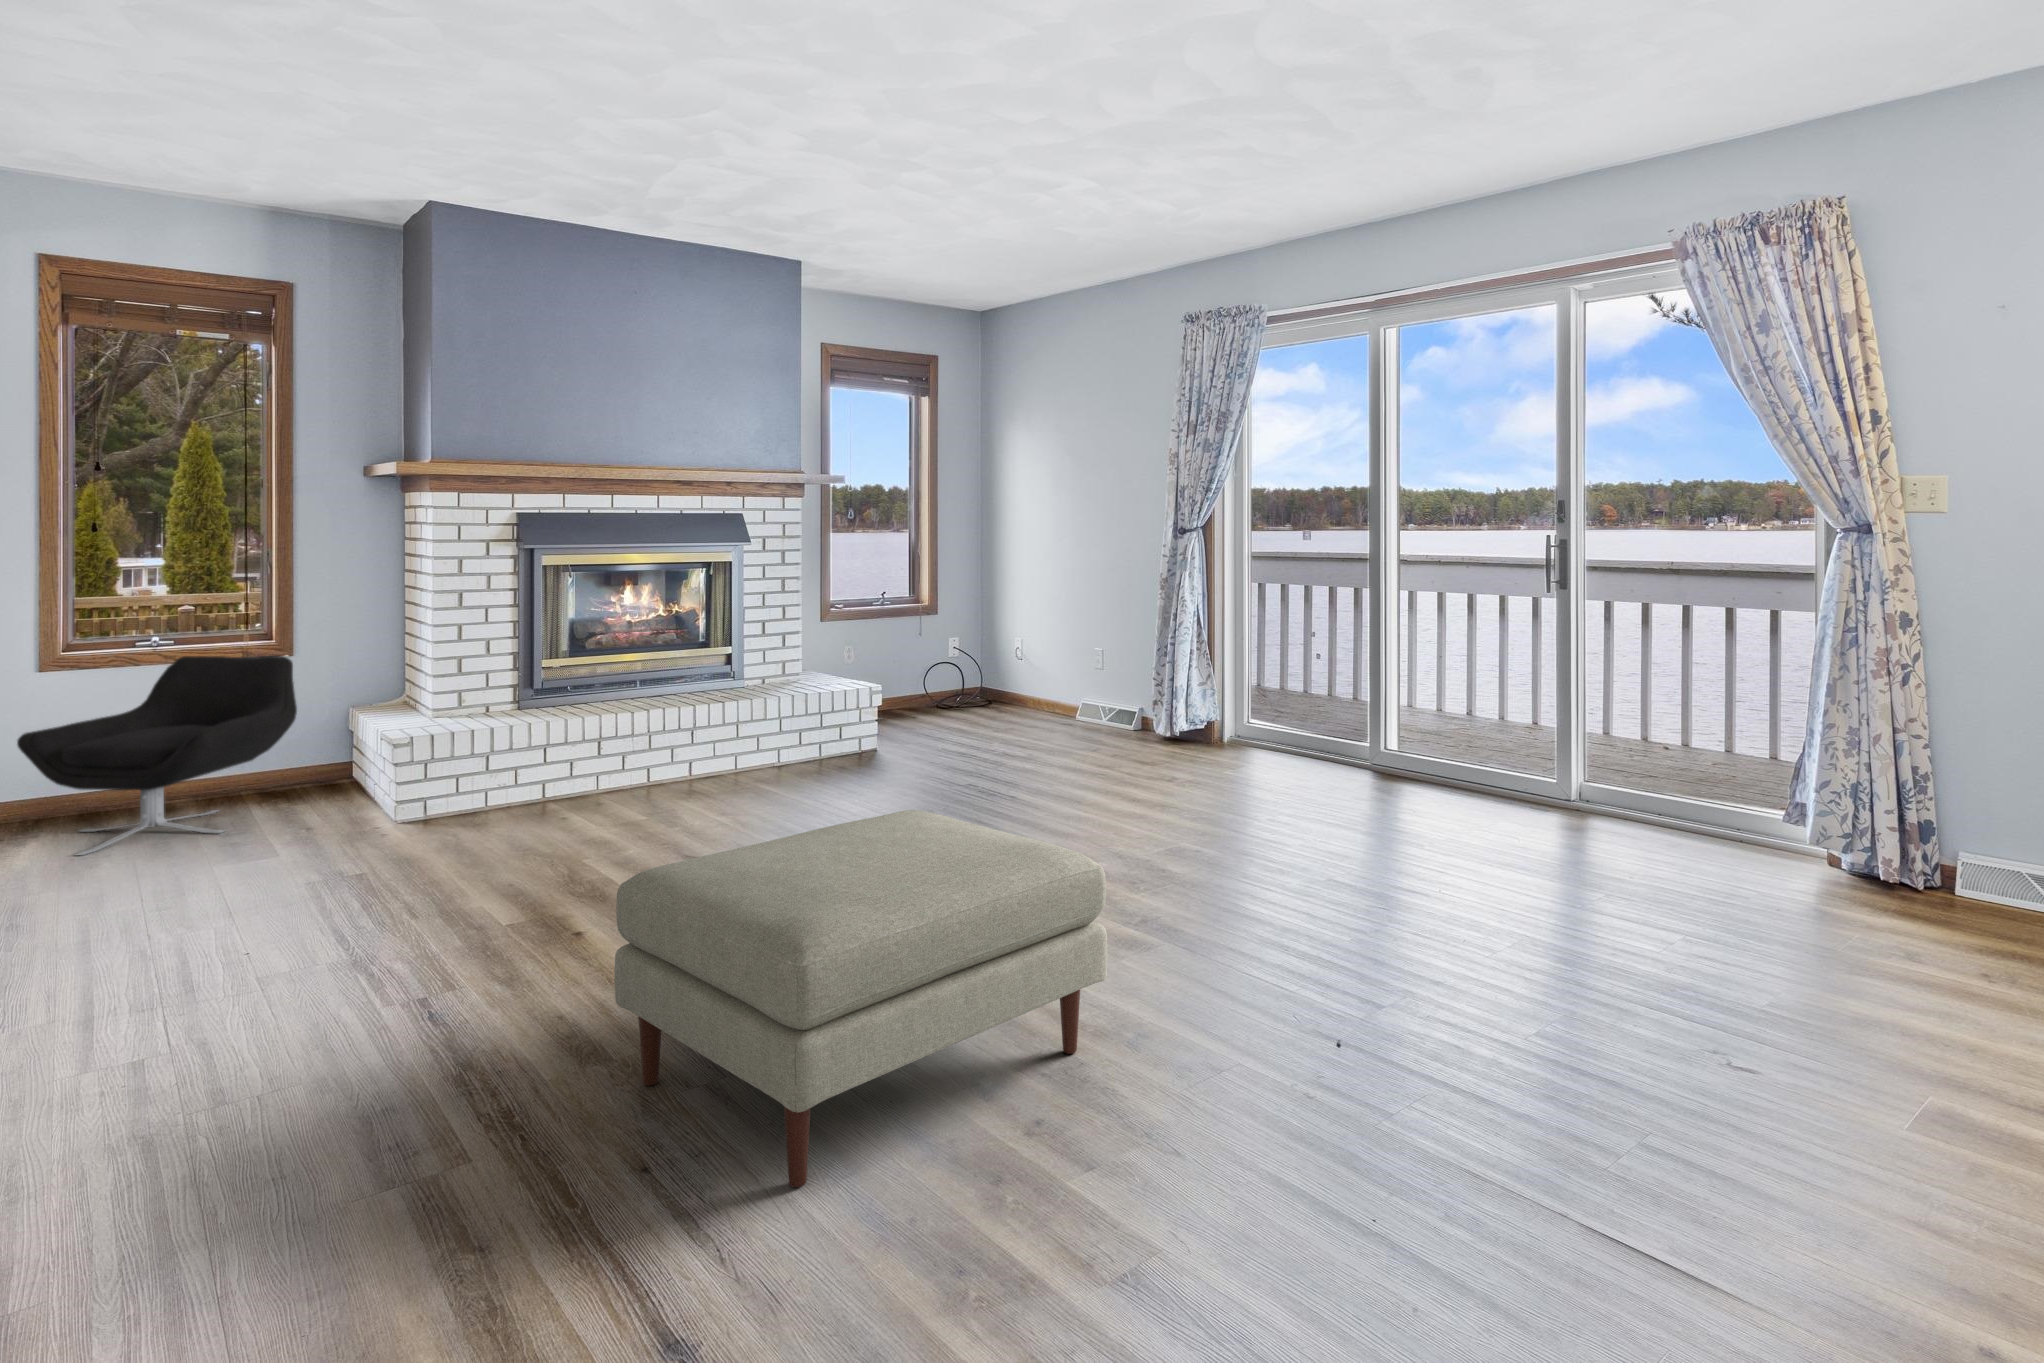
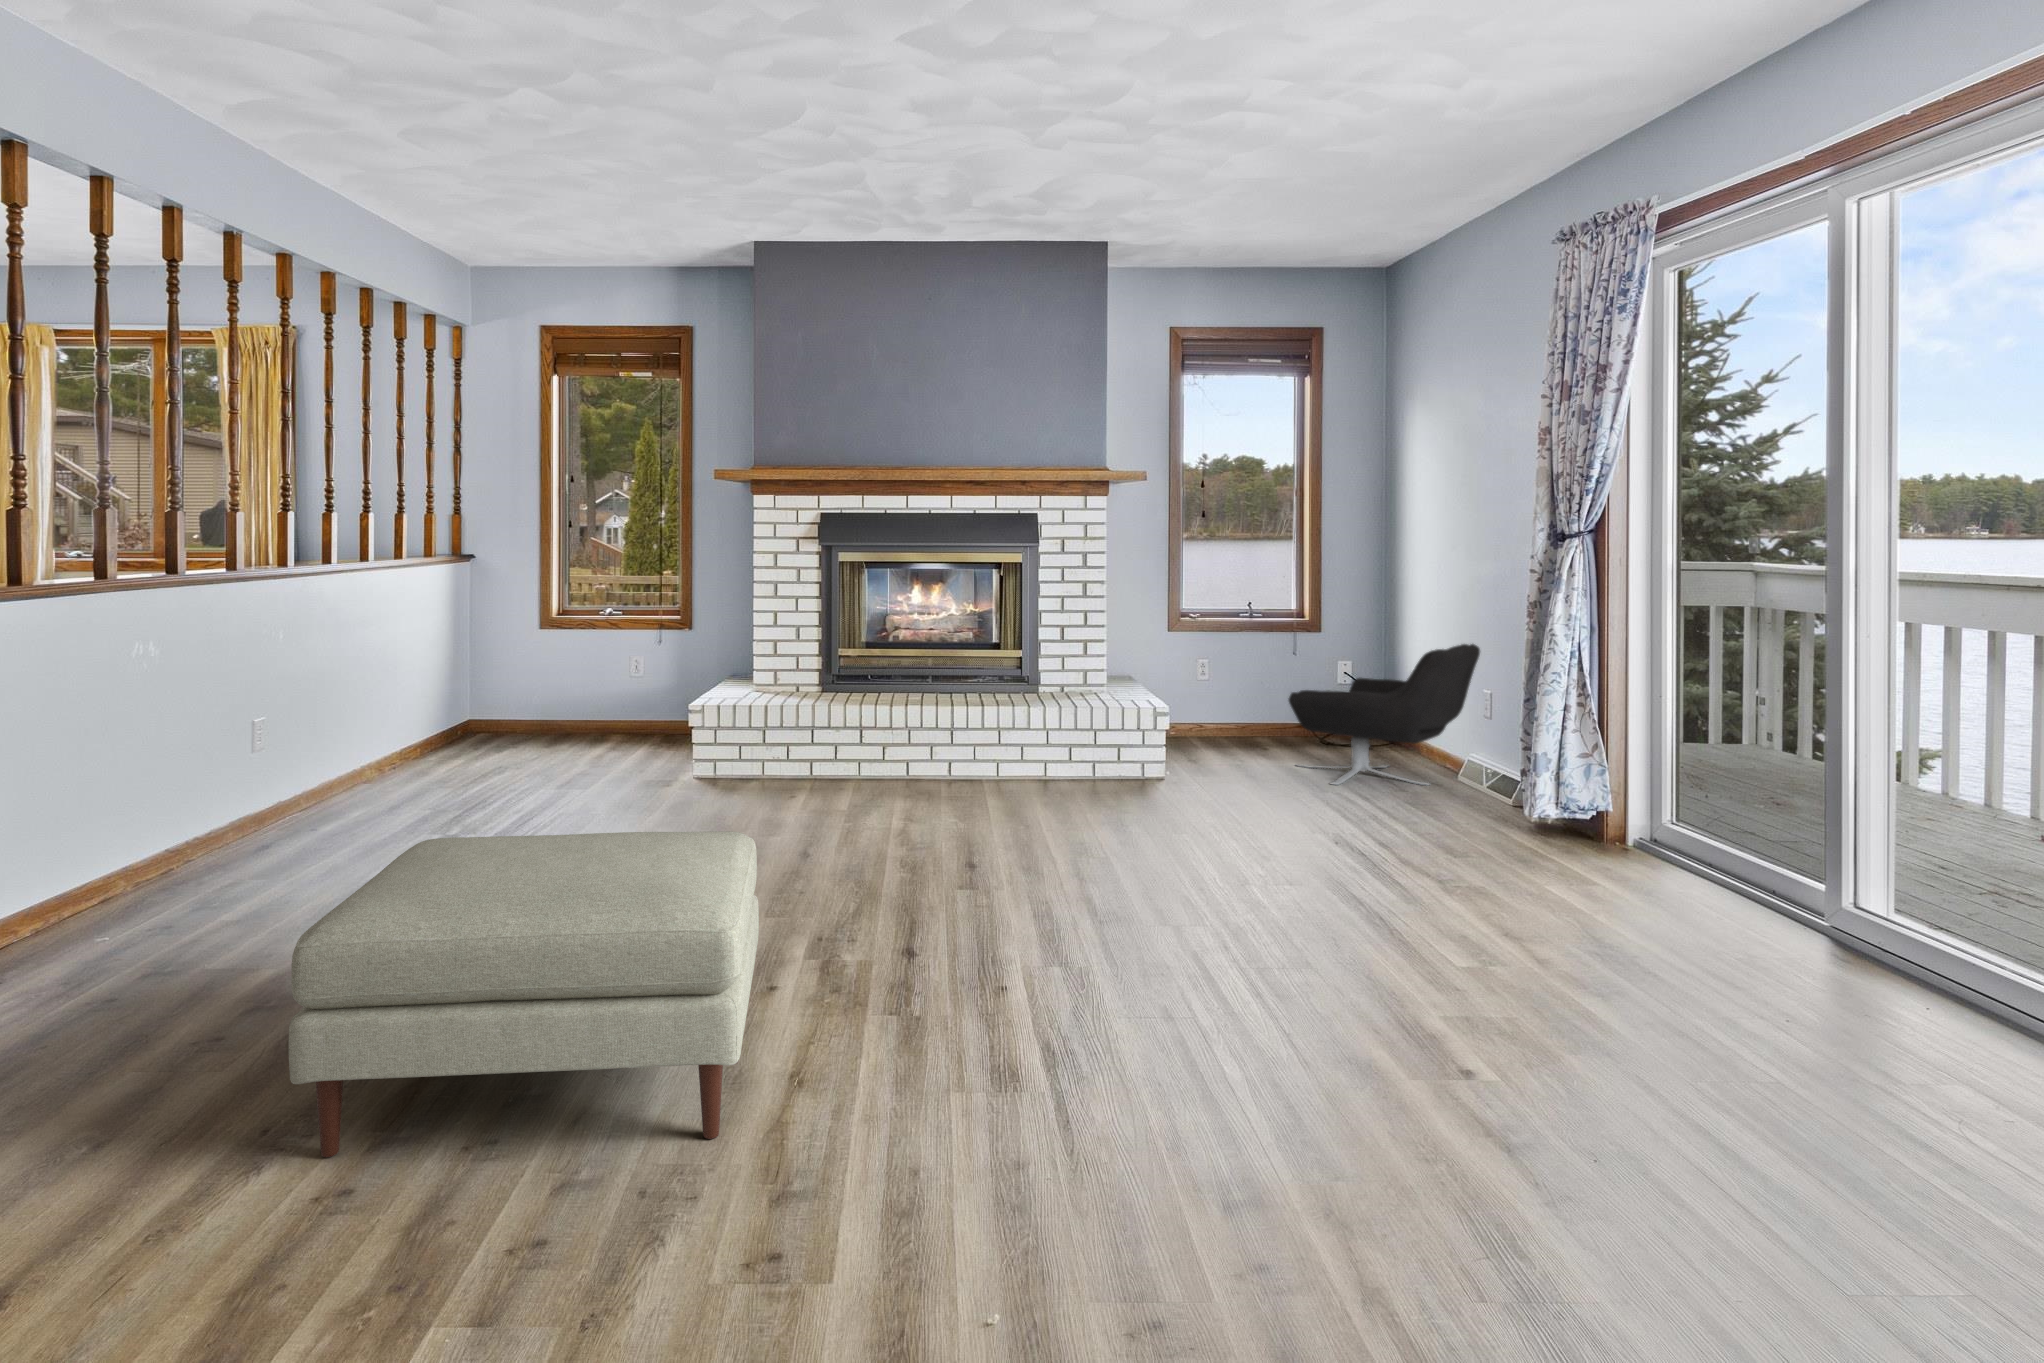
lounge chair: present [17,656,297,855] -> present [1289,644,1480,785]

